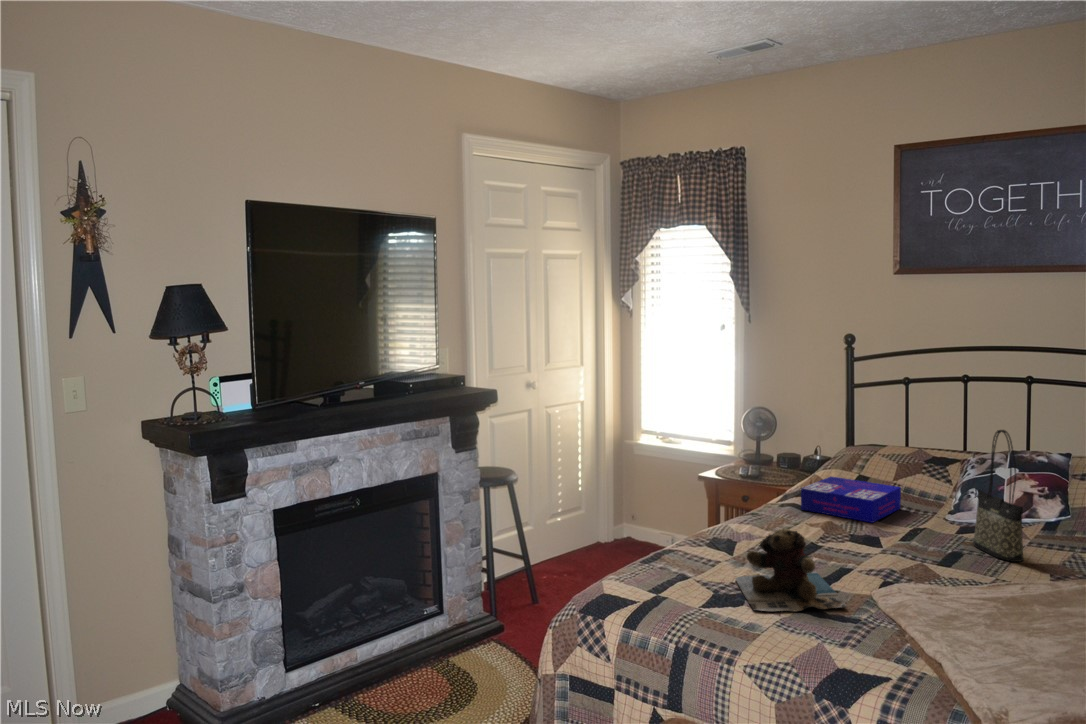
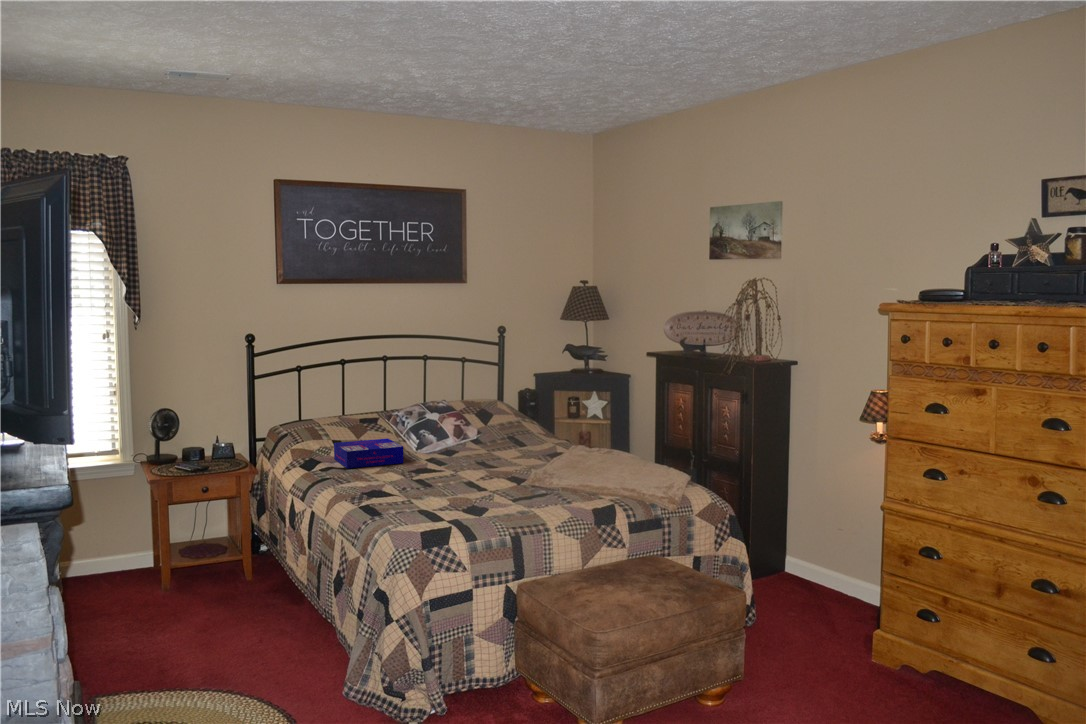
tote bag: present [973,430,1023,562] -> none [468,379,510,459]
teddy bear: present [735,528,846,611] -> none [452,454,530,506]

